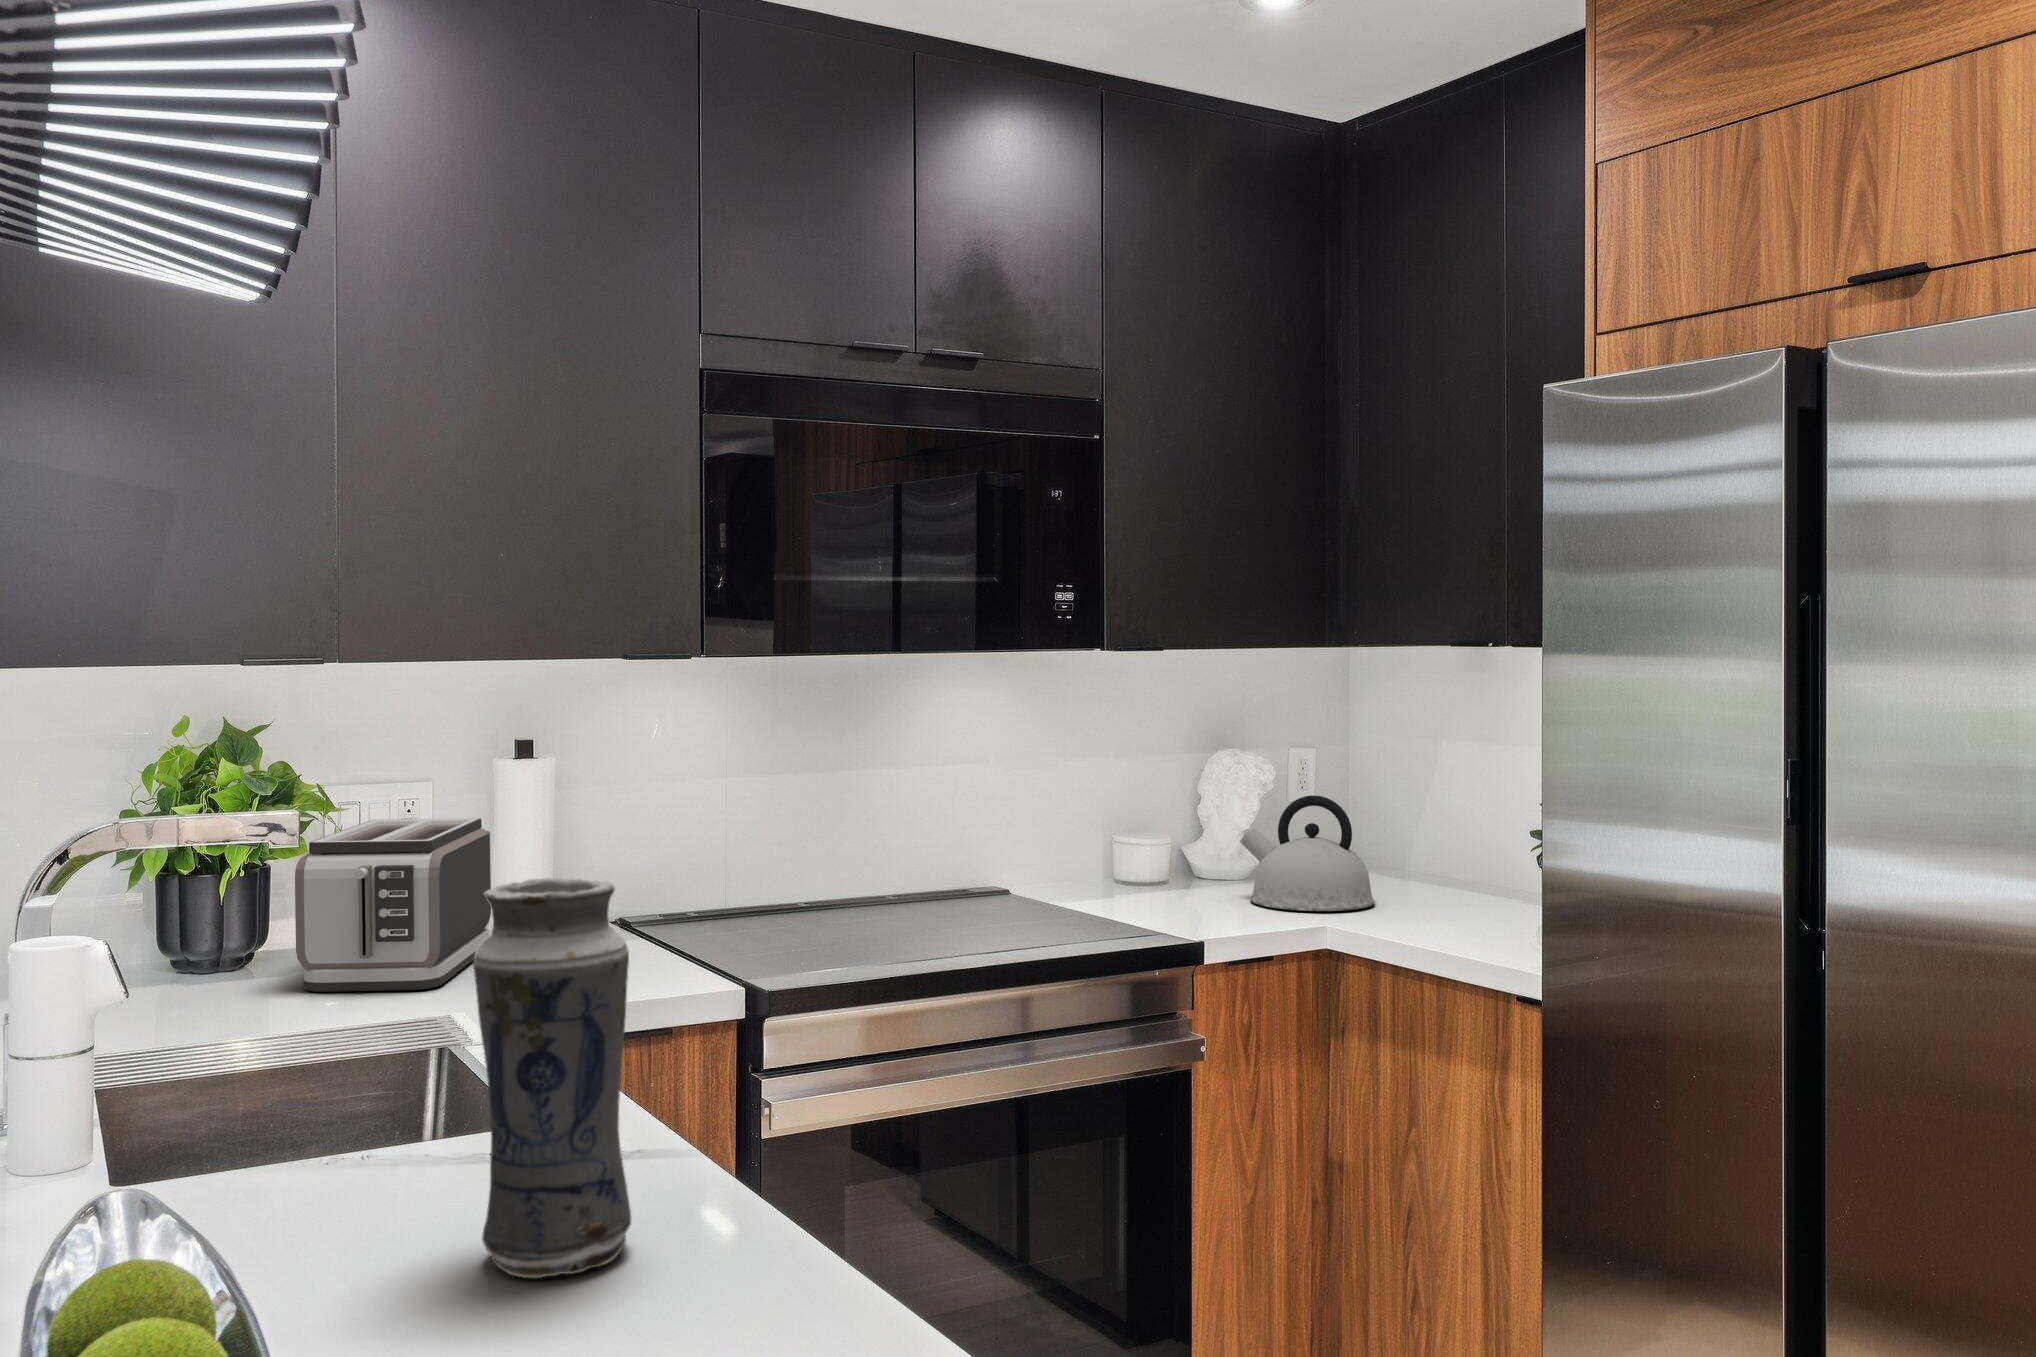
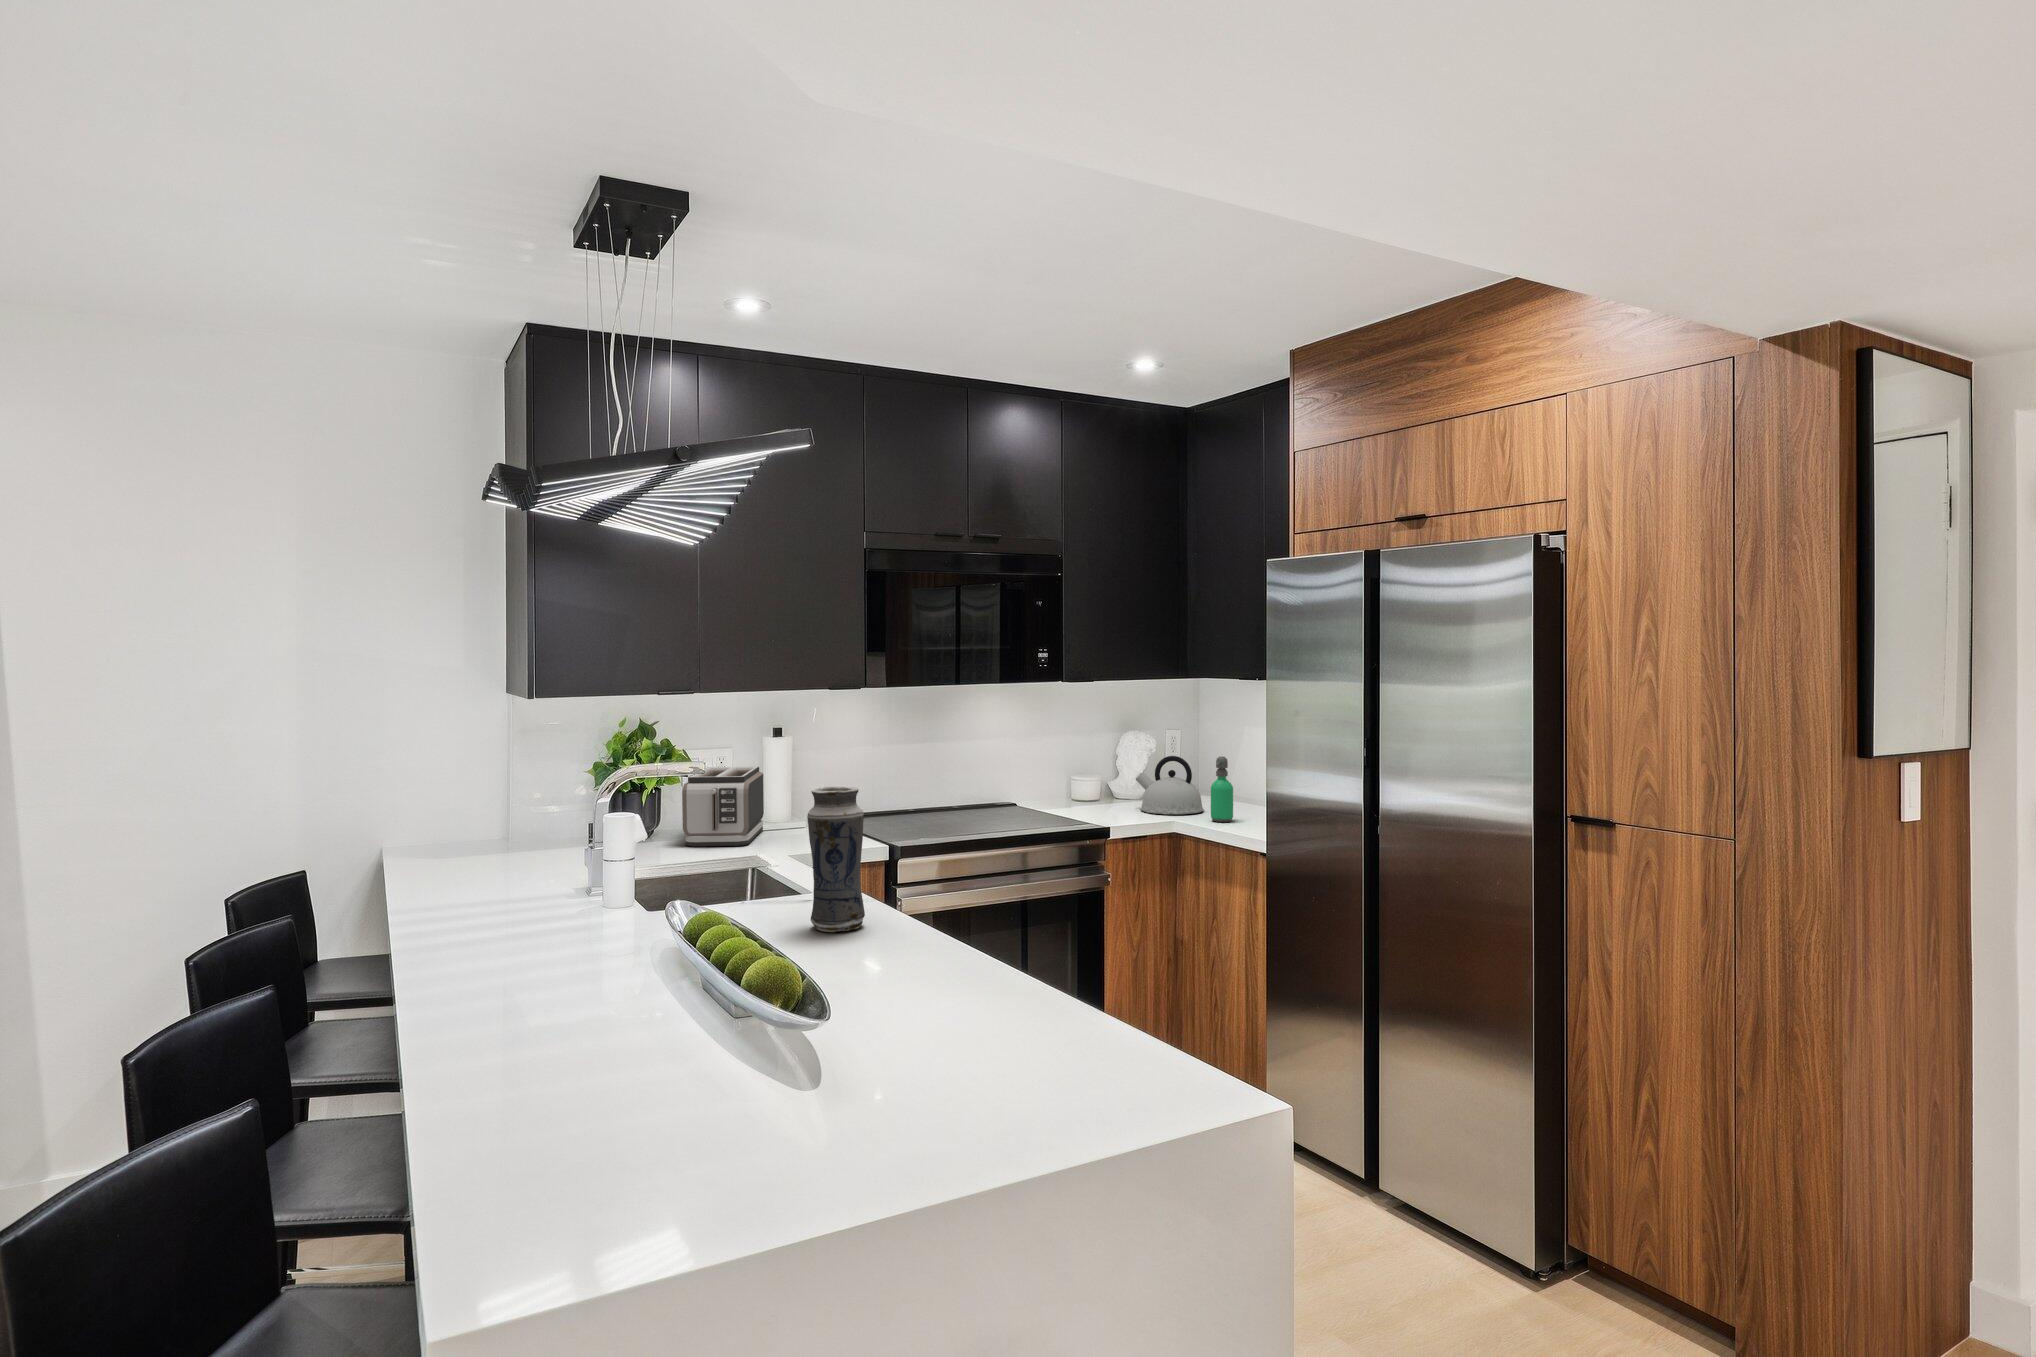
soap dispenser: none [1398,797,1444,928] -> present [1211,756,1233,822]

